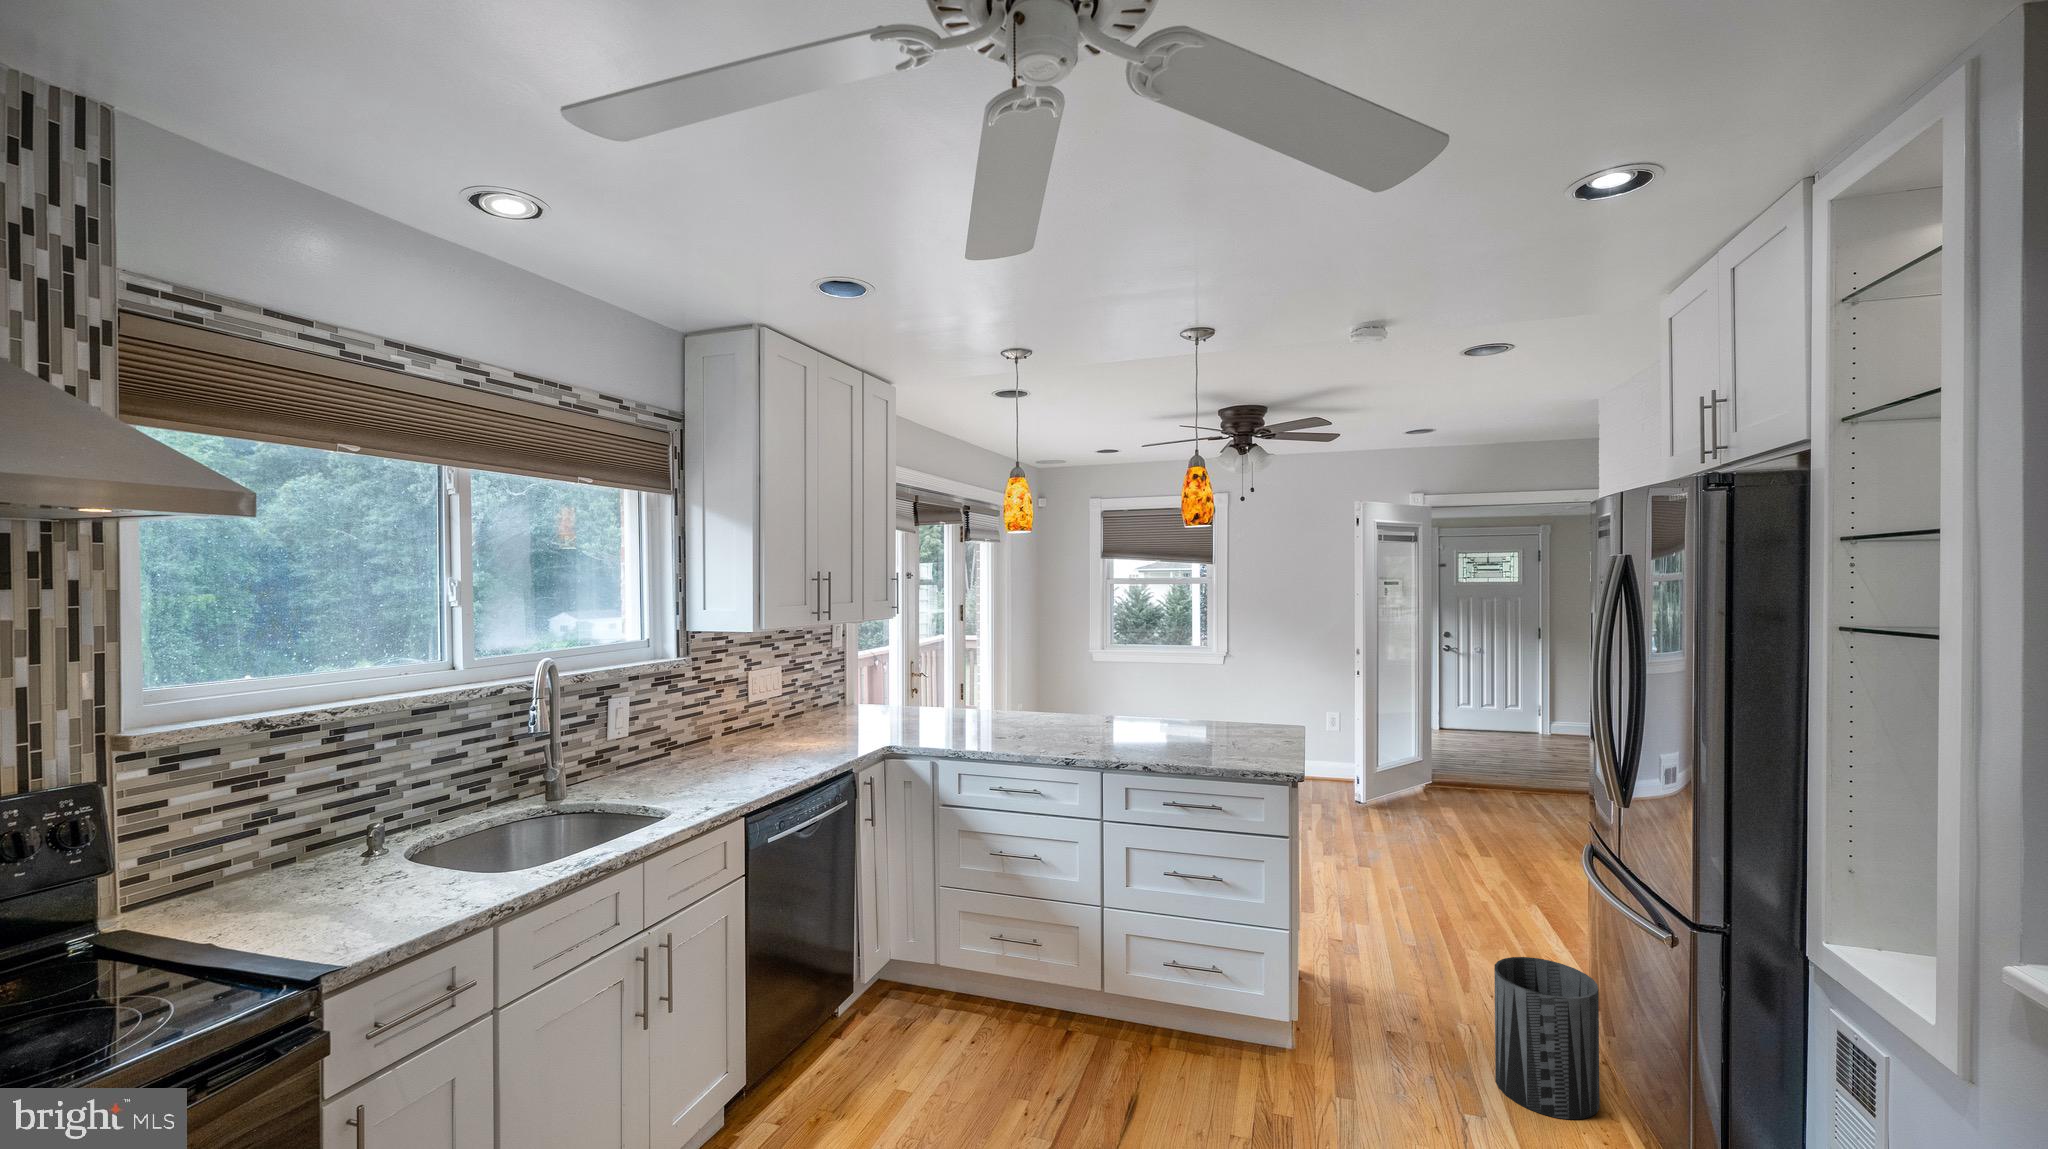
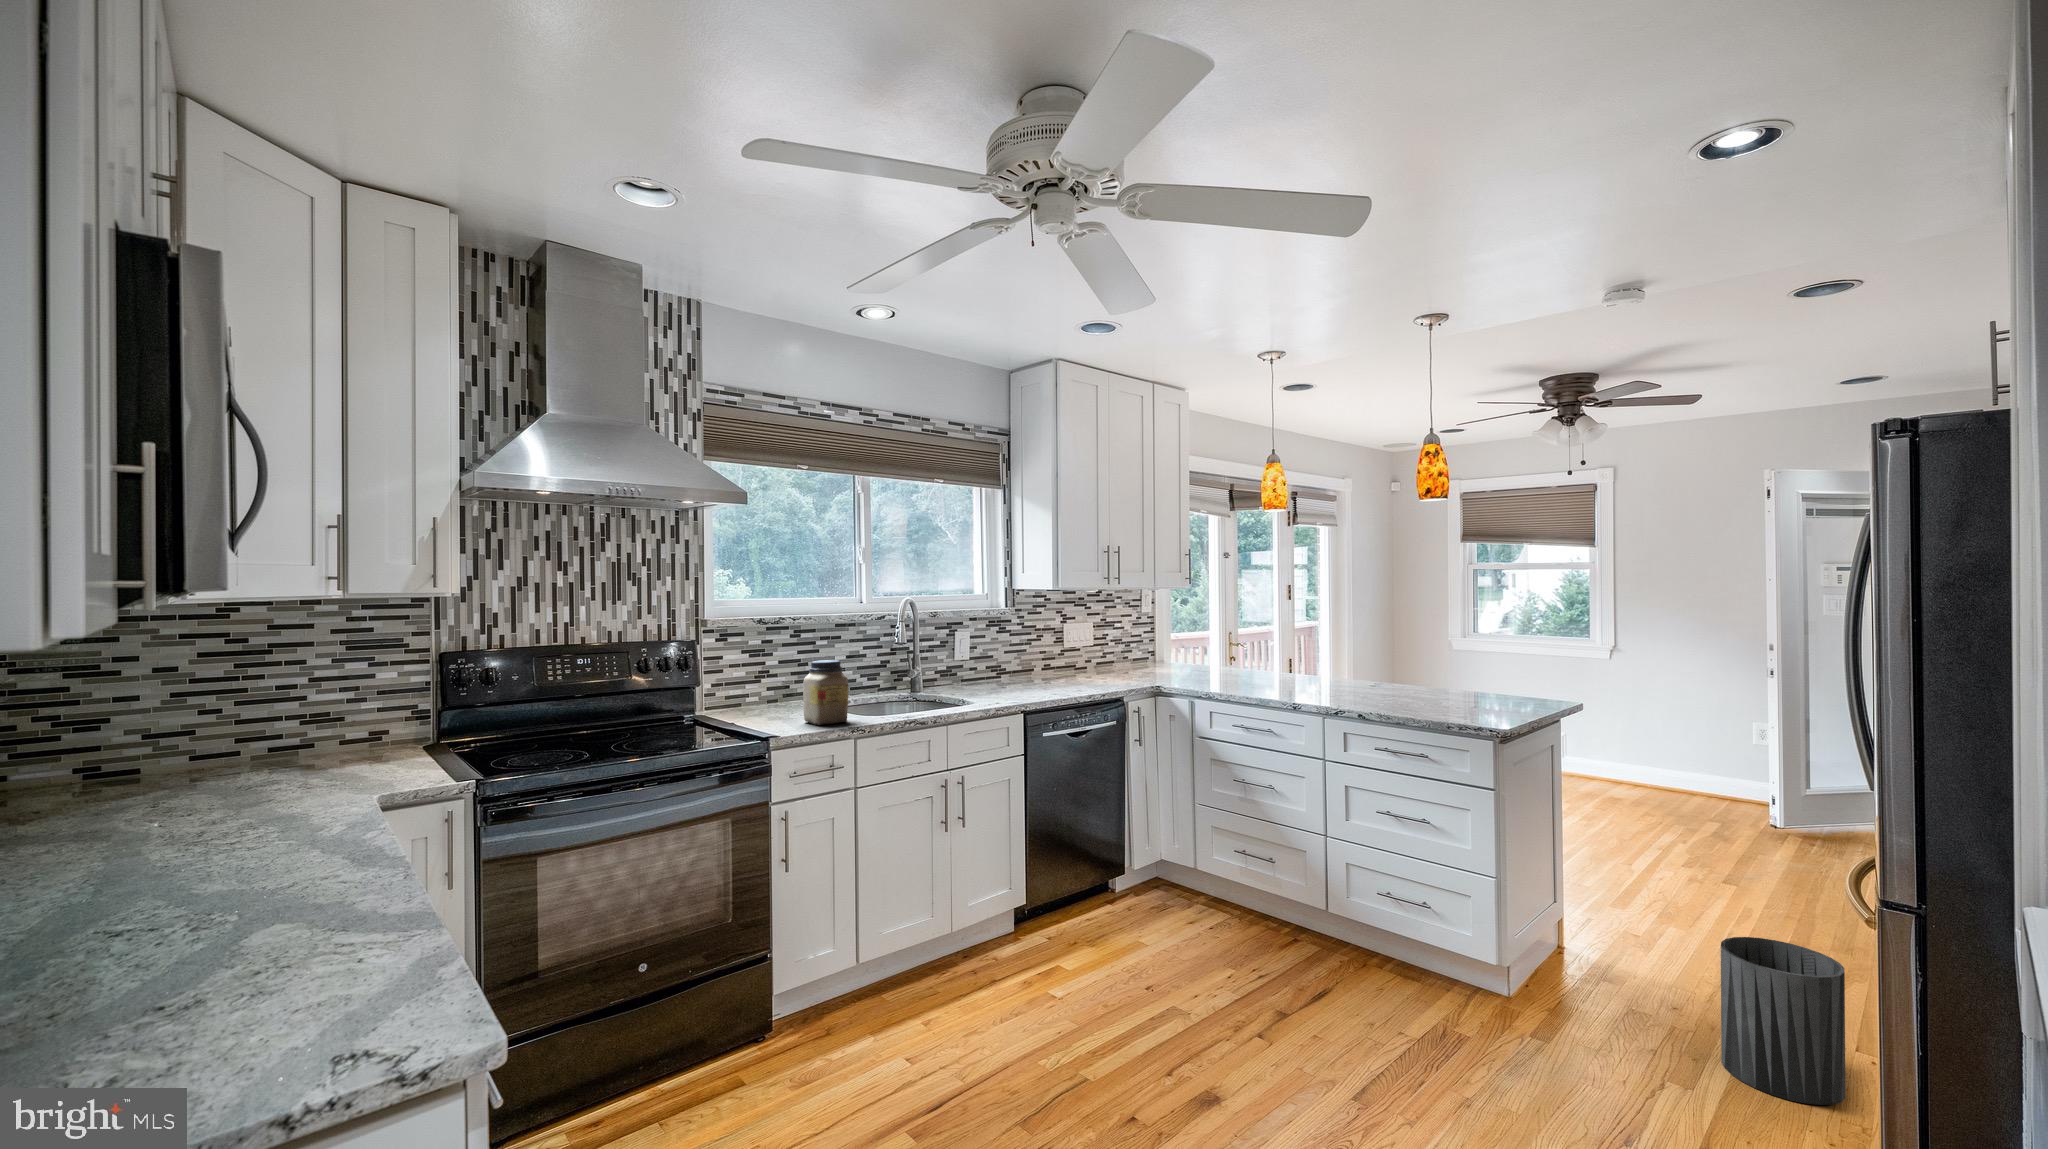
jar: none [375,790,472,917] -> present [803,660,849,725]

